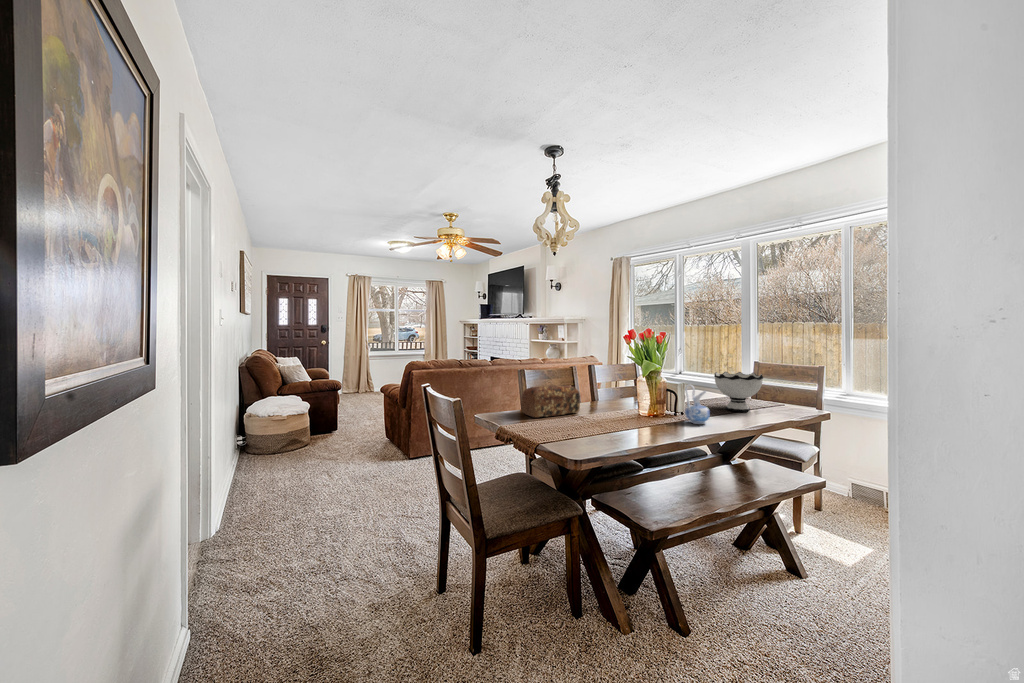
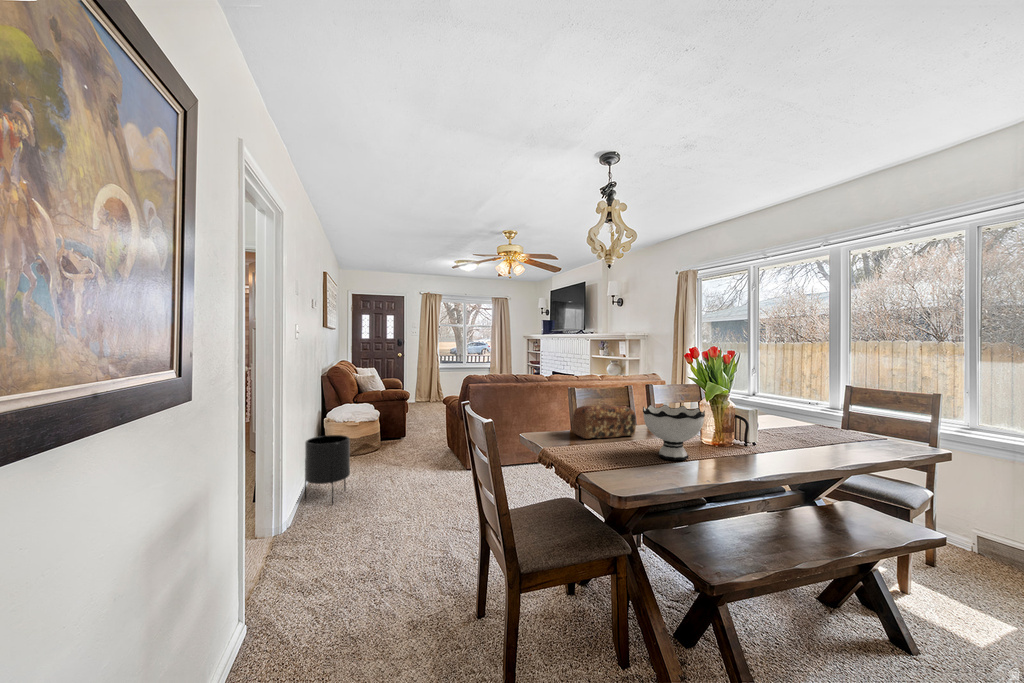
bowl: present [714,372,763,412] -> present [643,405,705,460]
ceramic pitcher: present [685,385,710,424] -> none [758,411,788,457]
planter: none [233,430,285,503] -> present [305,435,350,504]

